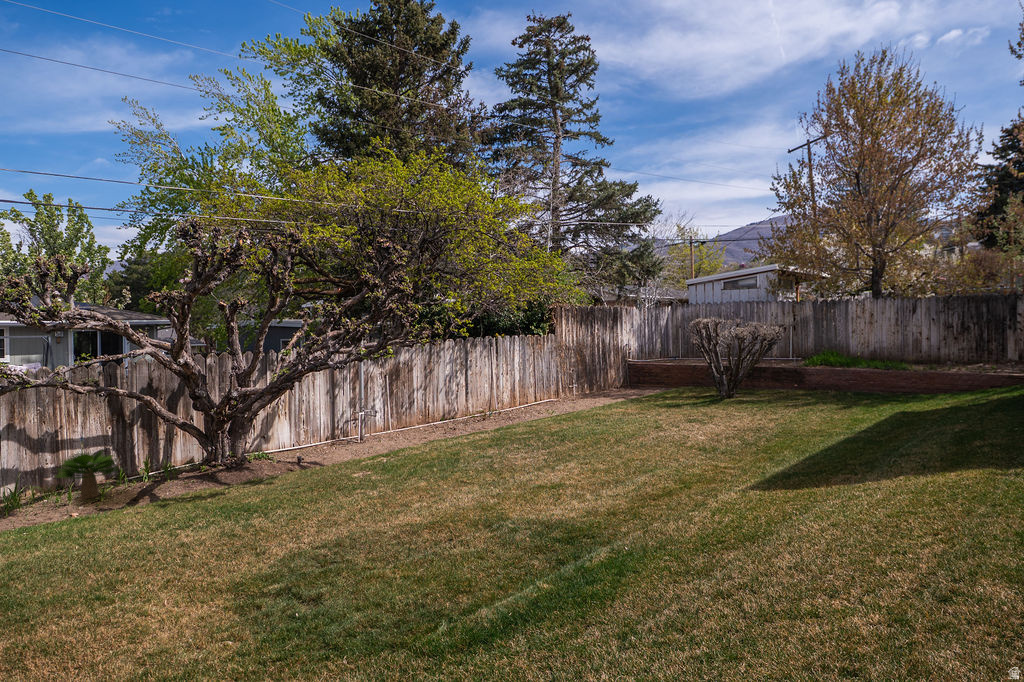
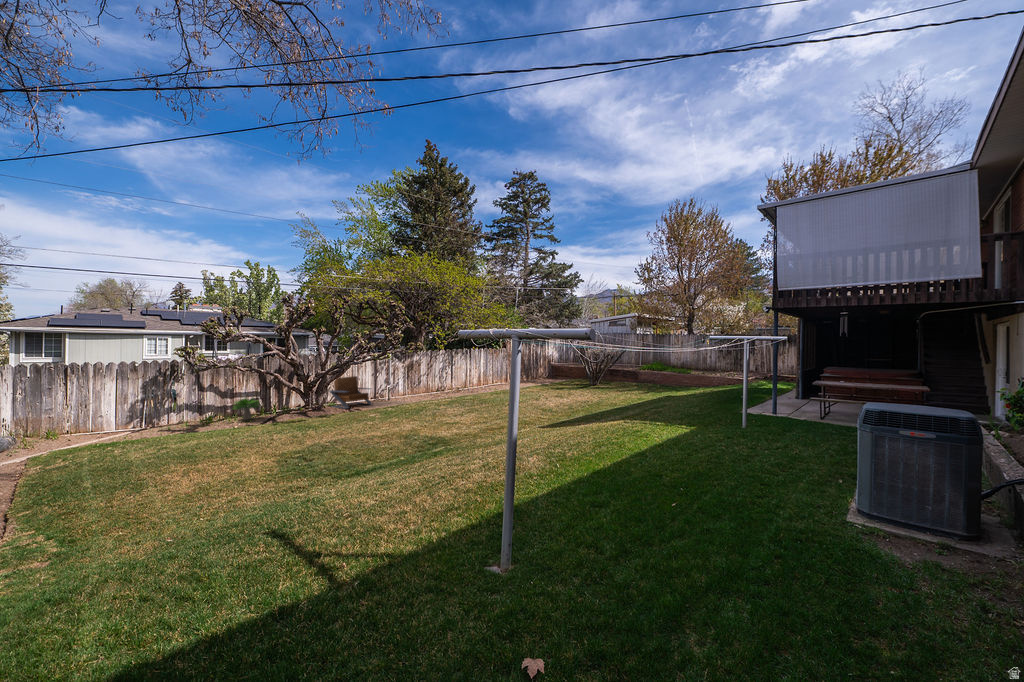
lounge chair: none [250,396,336,464] -> present [329,376,372,409]

